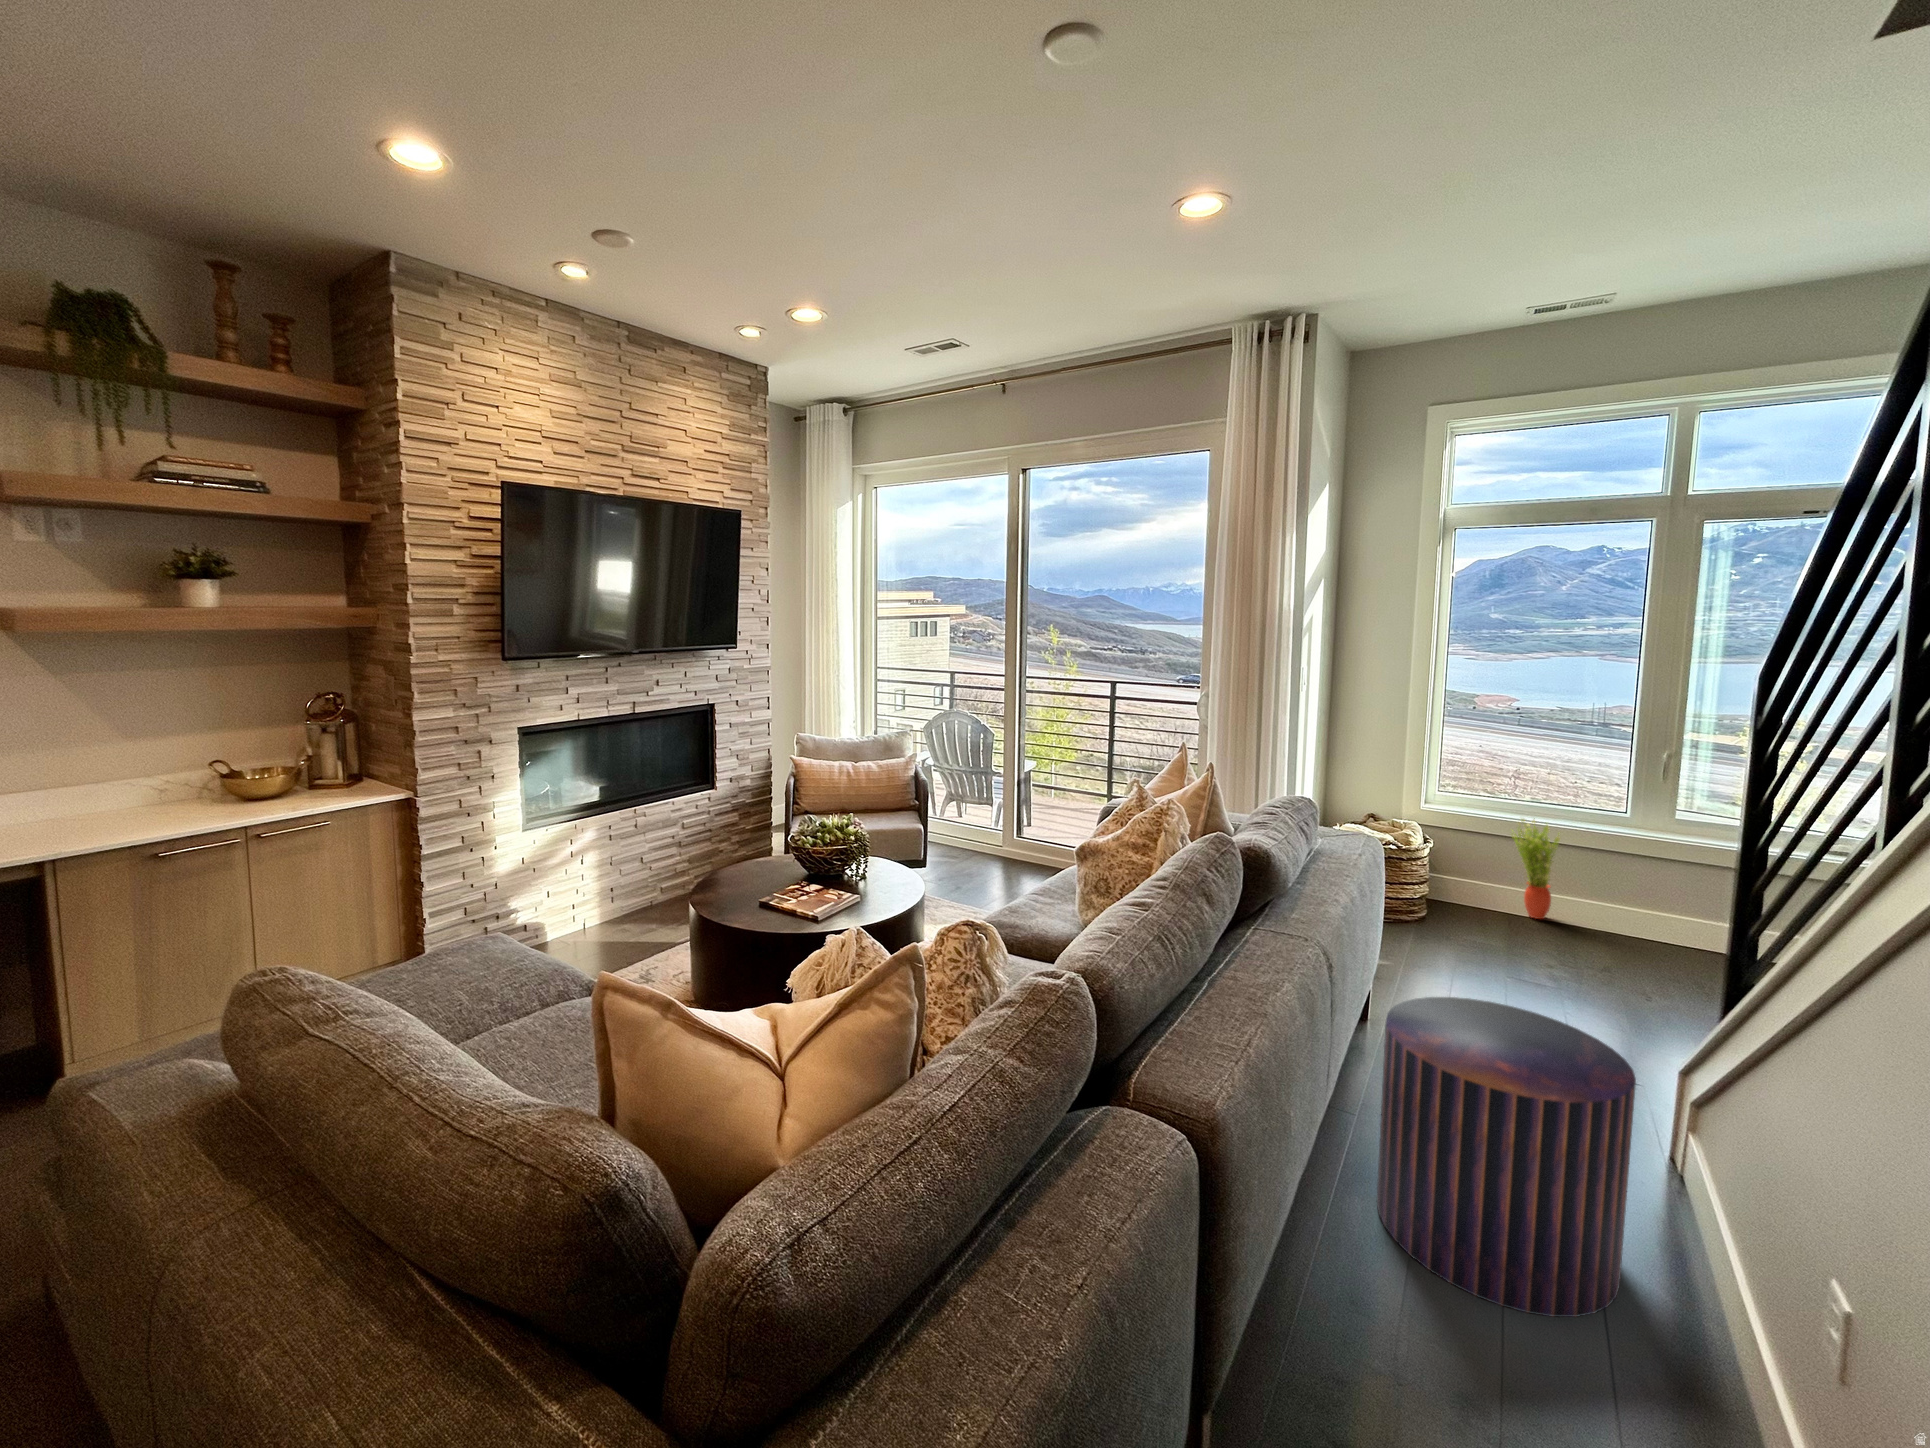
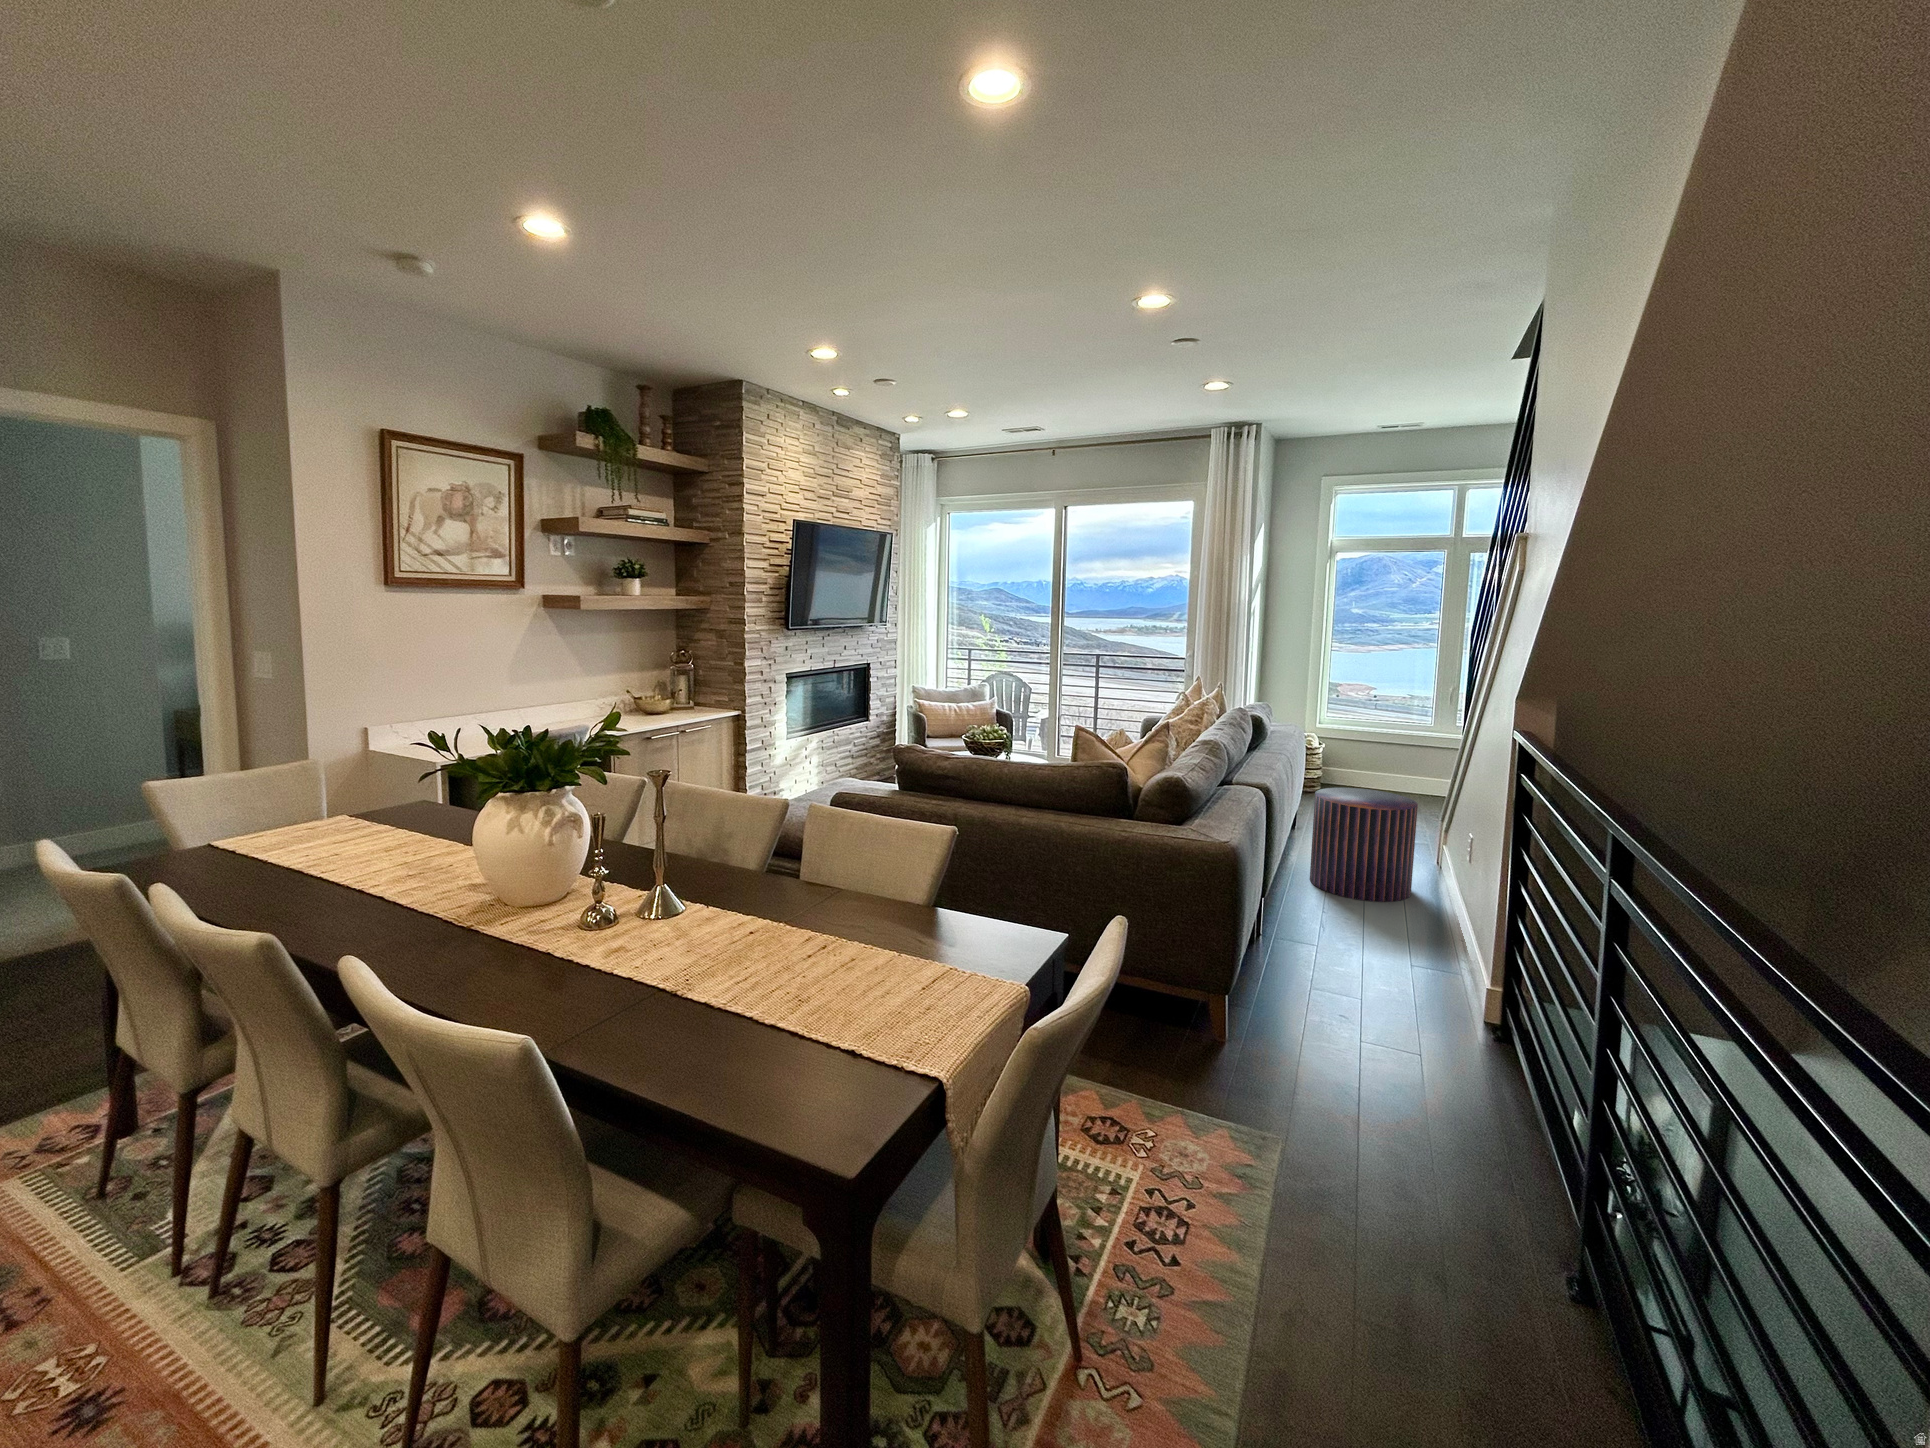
potted plant: present [1512,819,1560,919] -> none [1369,730,1397,790]

